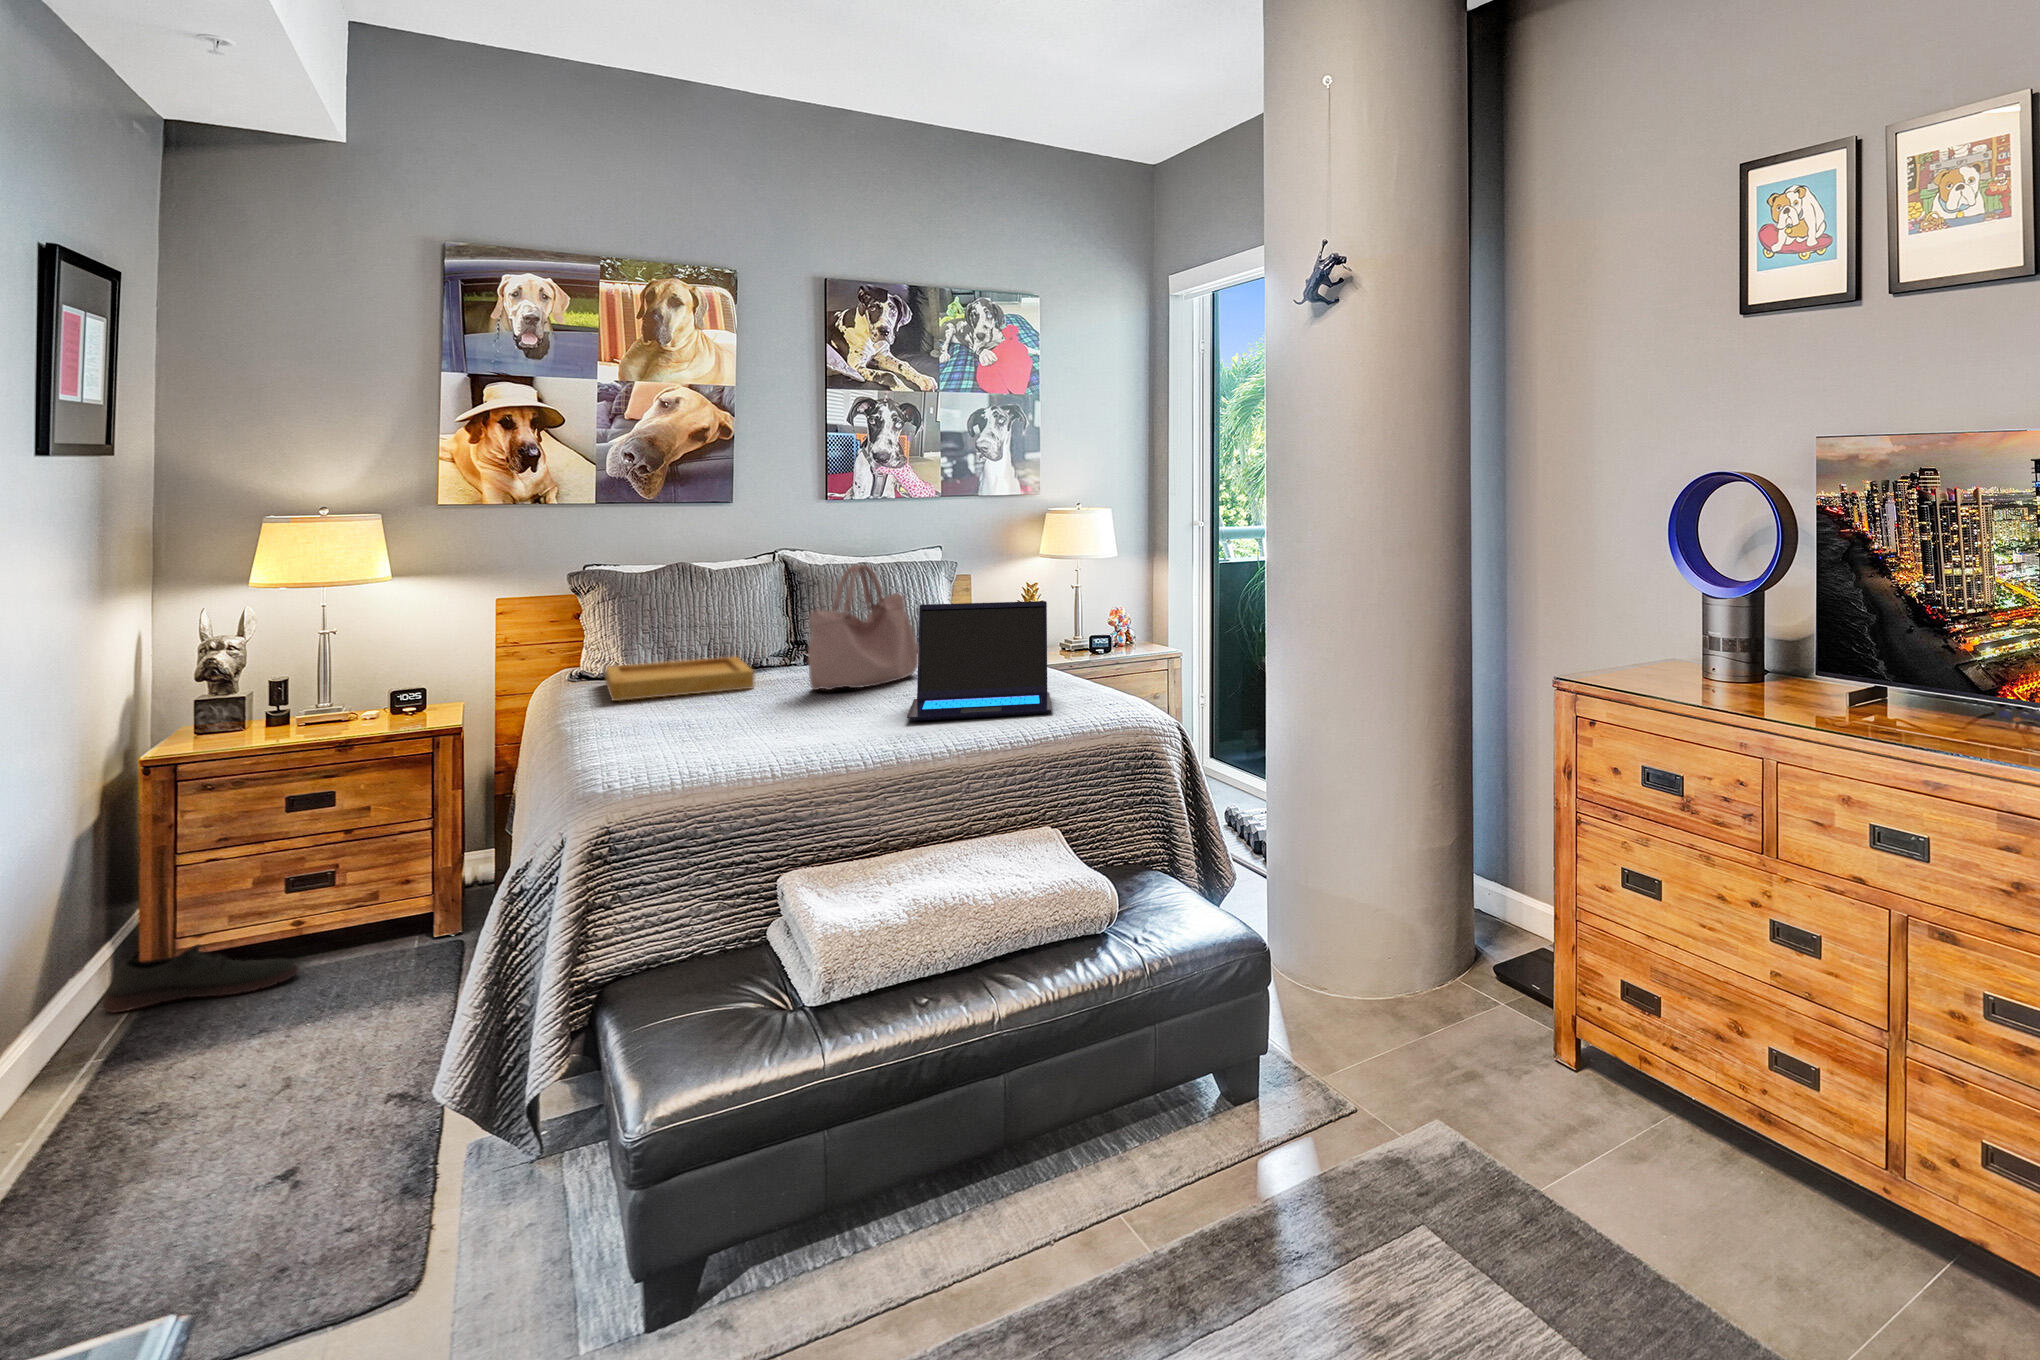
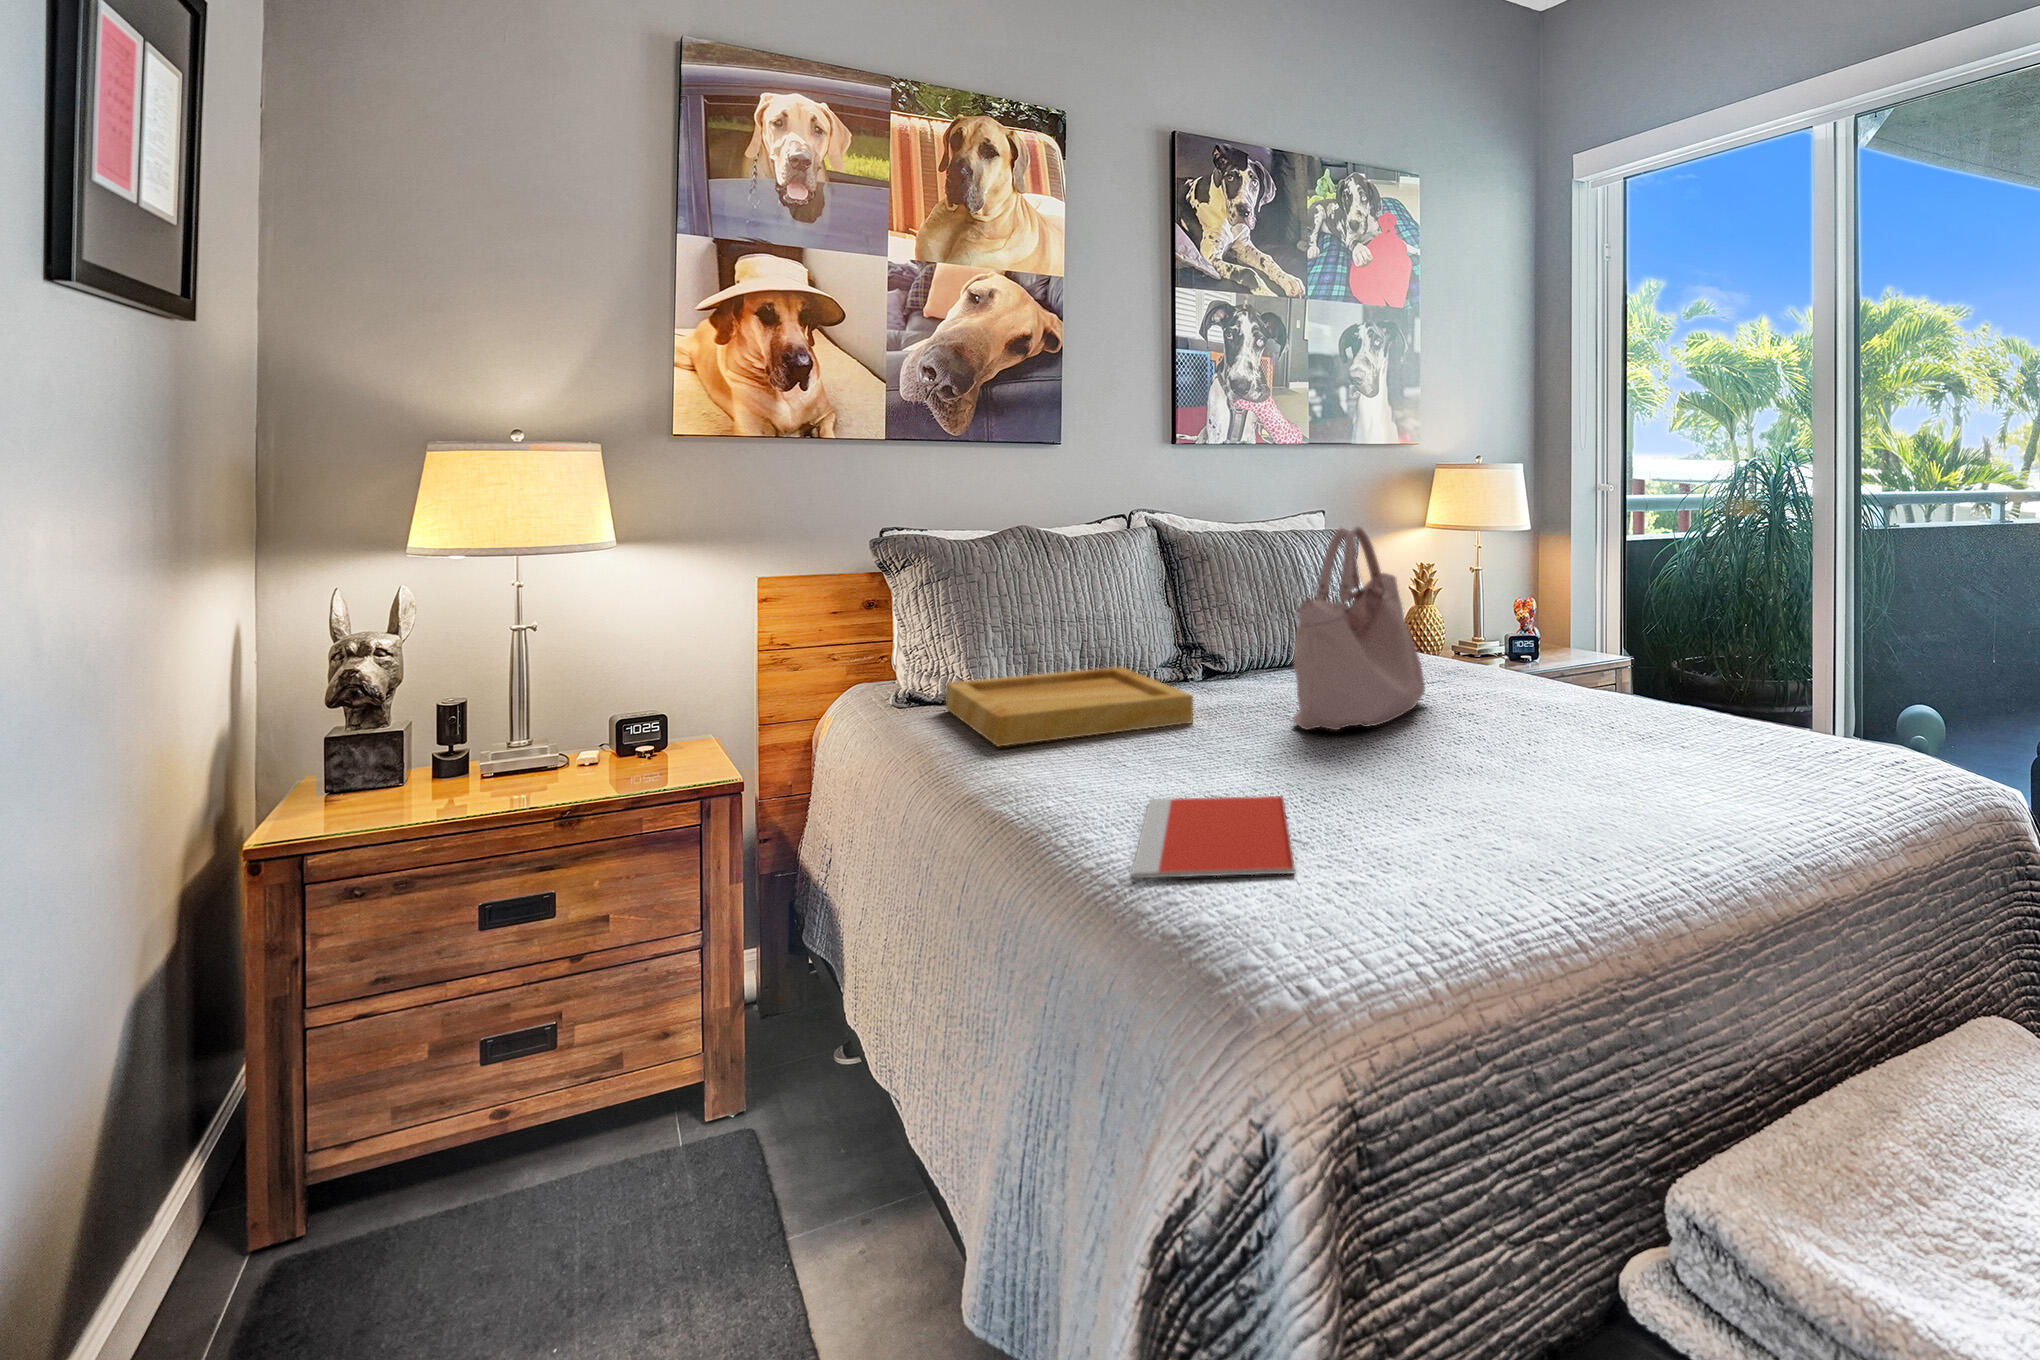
laptop: present [907,601,1052,721] -> none [1507,588,1824,805]
notebook: none [610,720,745,752] -> present [1132,796,1295,878]
shoe: present [102,944,298,1012] -> none [171,1167,504,1317]

